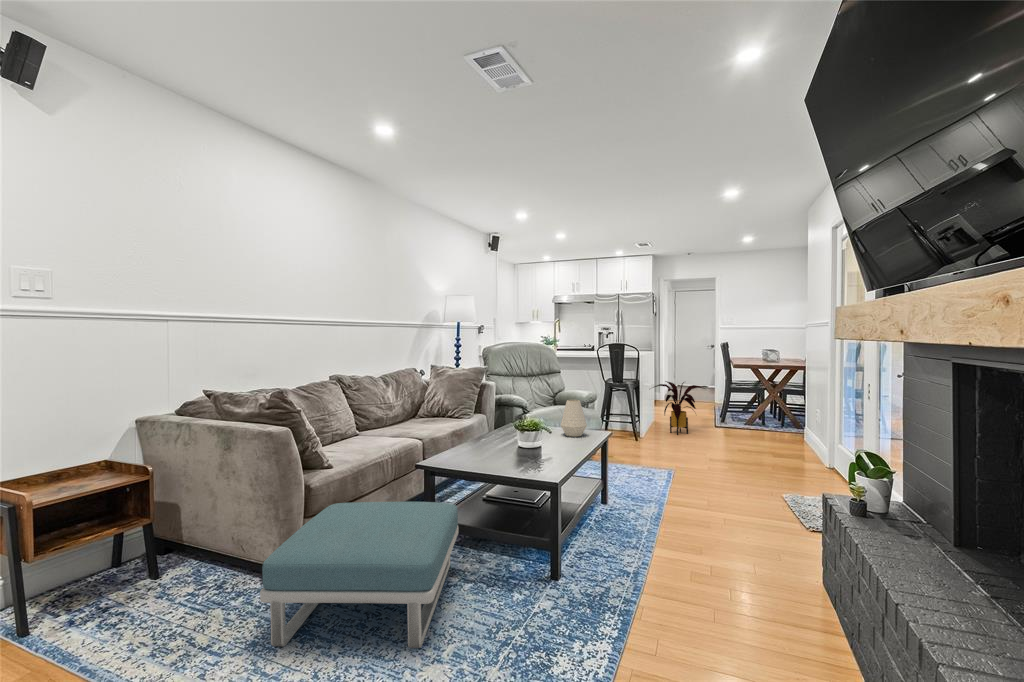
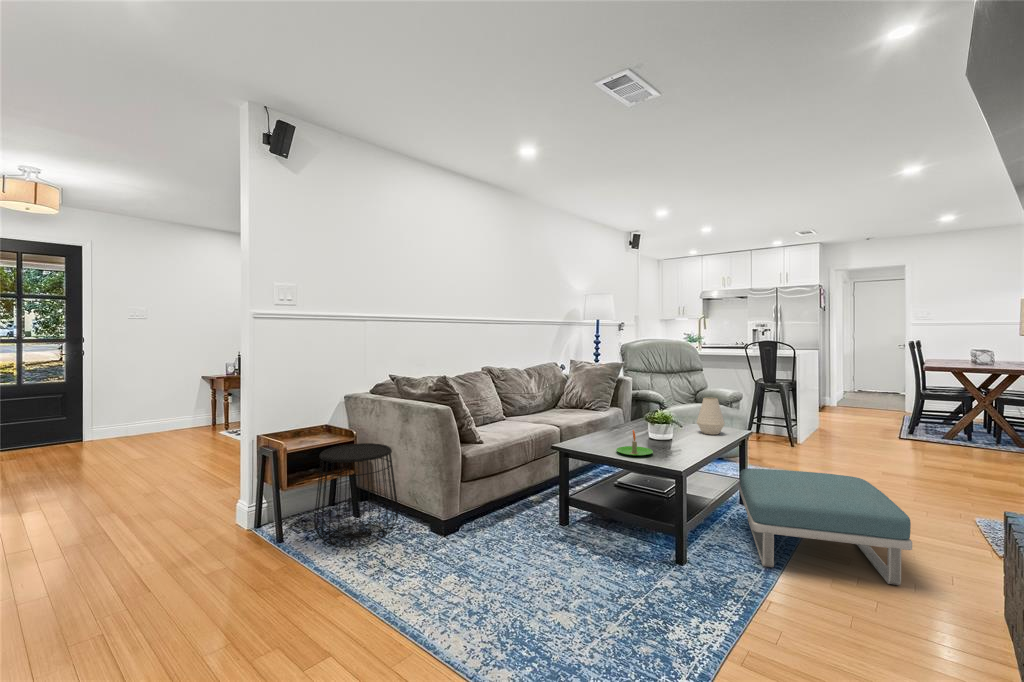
house plant: present [653,381,705,435] -> none [809,384,886,445]
candle: none [485,439,523,467] -> present [616,430,653,456]
side table: none [84,480,217,626] -> present [314,443,398,547]
footstool: present [260,502,458,648] -> present [740,469,912,585]

